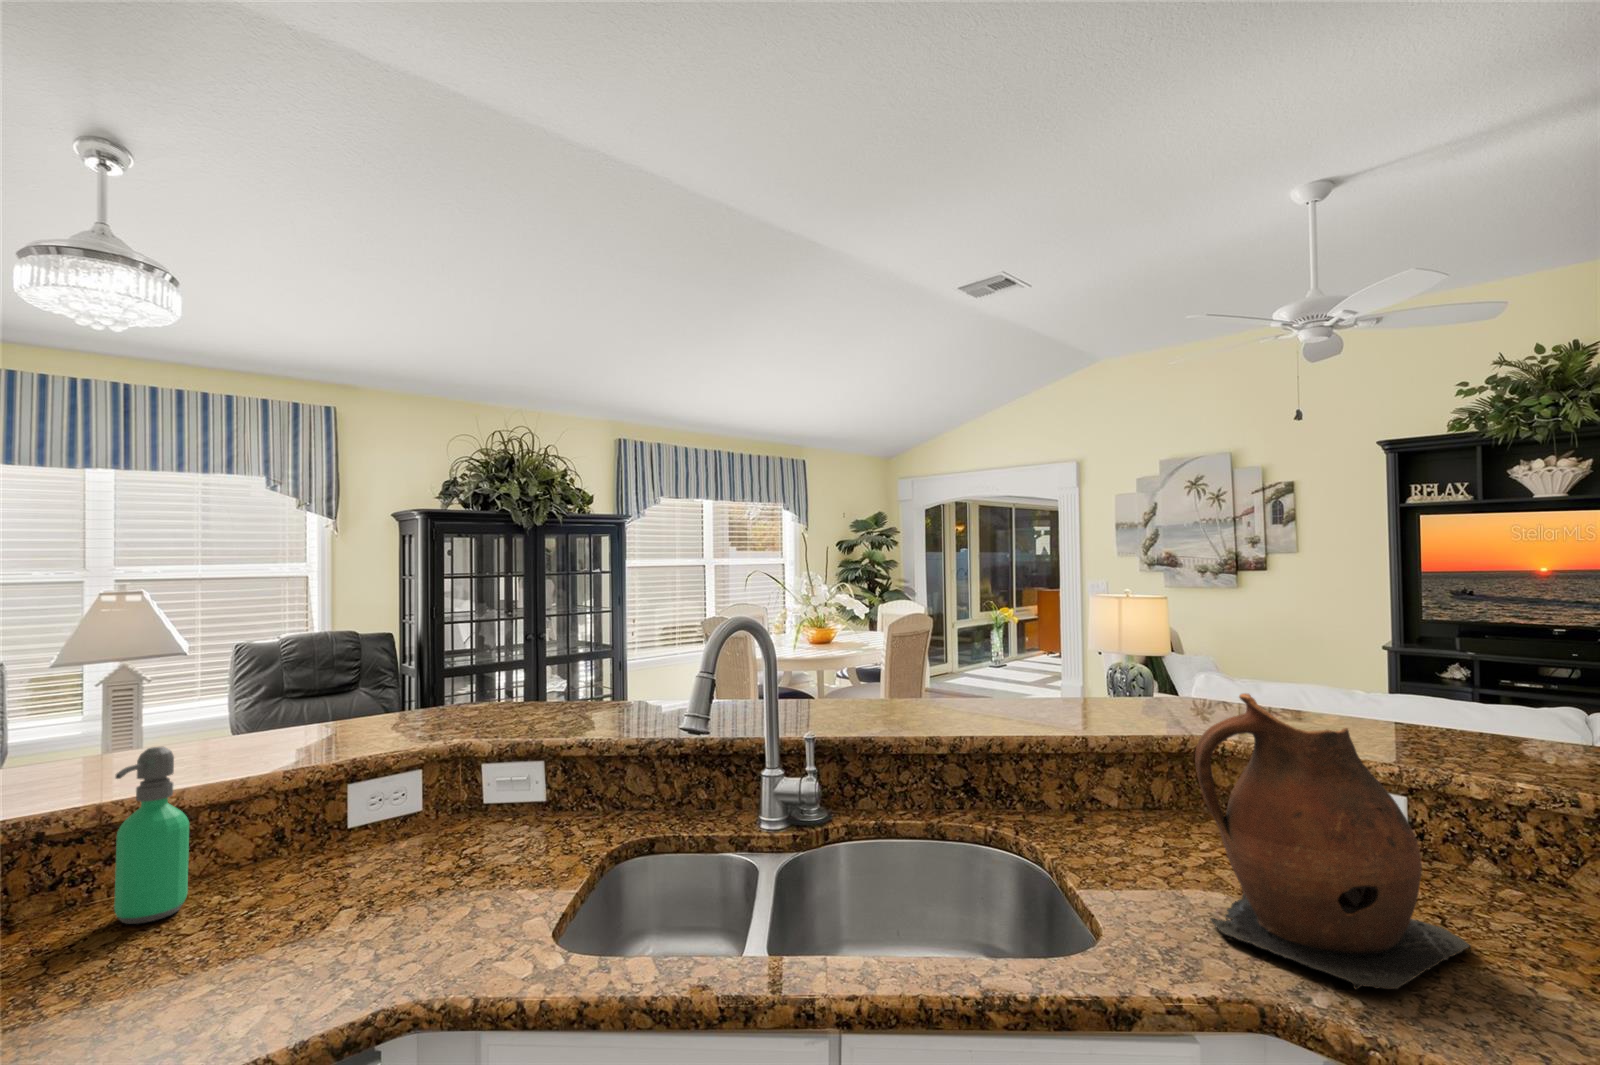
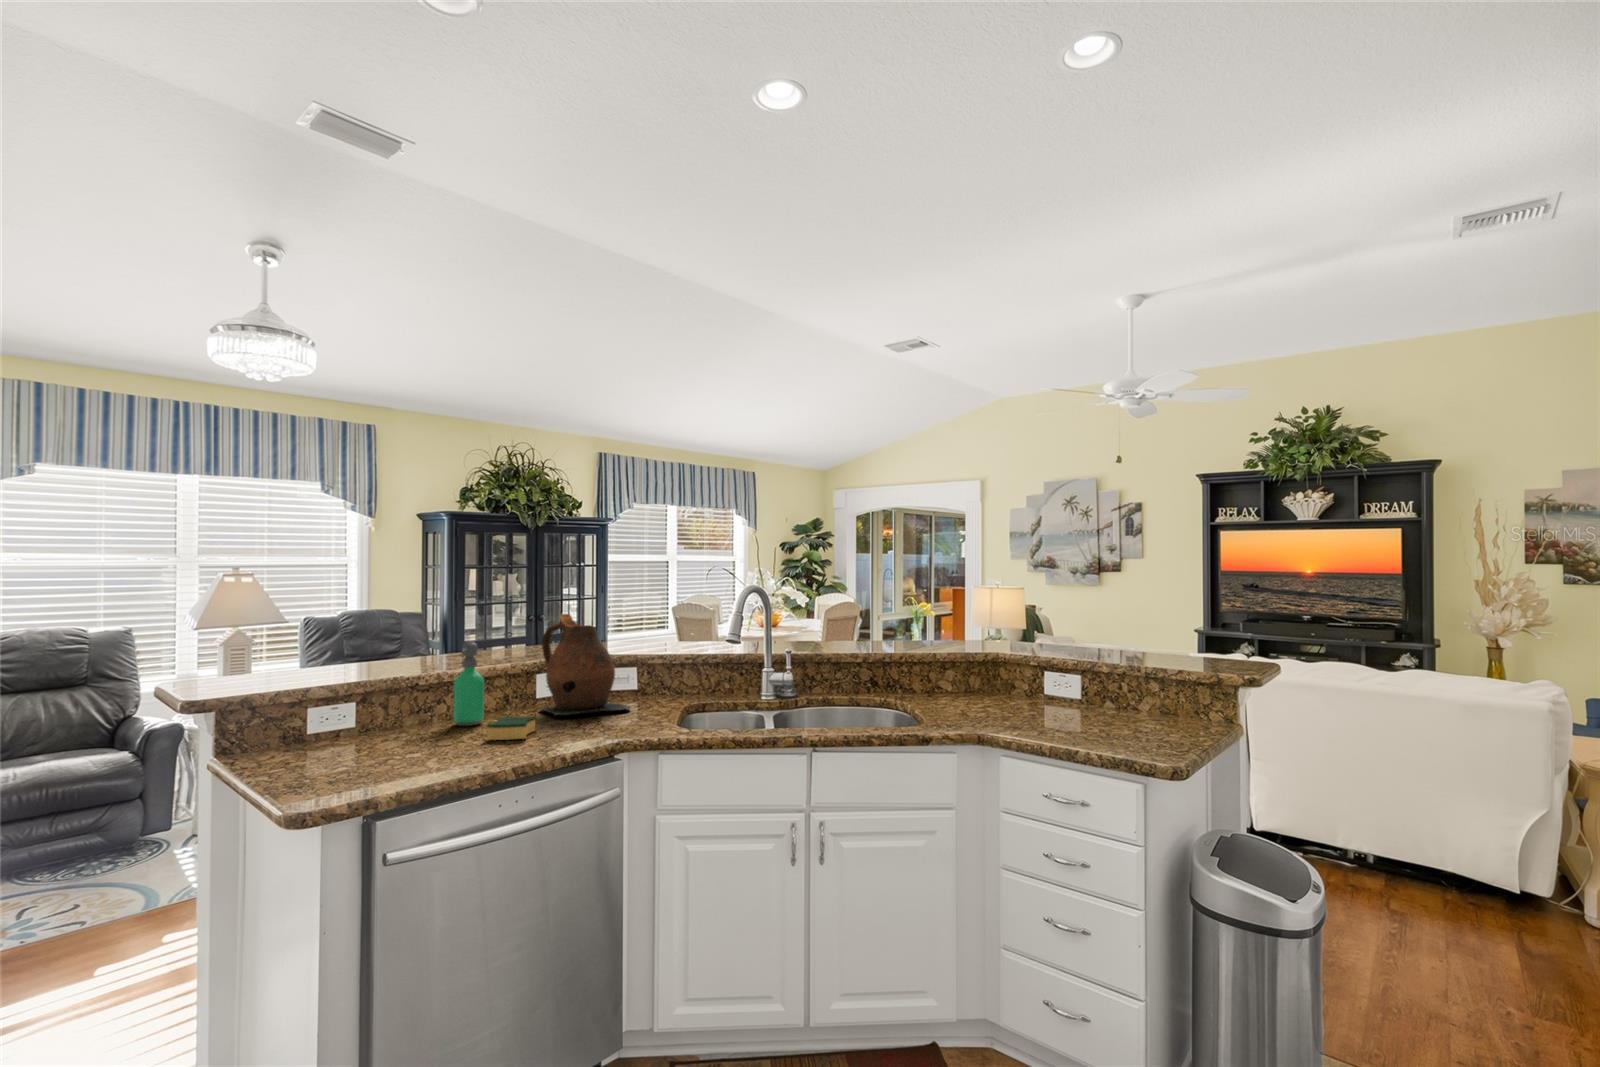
ceramic pitcher: present [1195,693,1471,990] -> present [541,614,630,716]
sponge: none [95,918,248,1000] -> present [487,717,535,740]

